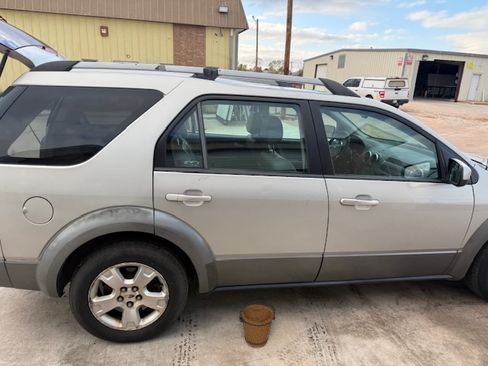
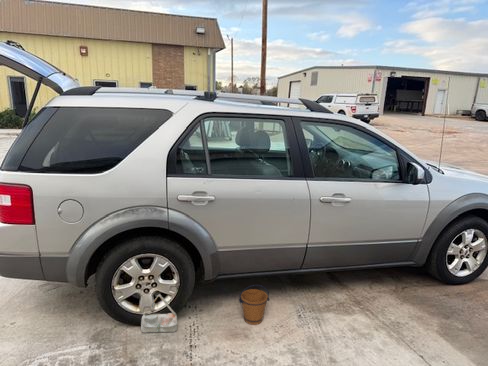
bag: none [122,310,165,354] -> present [141,294,177,332]

